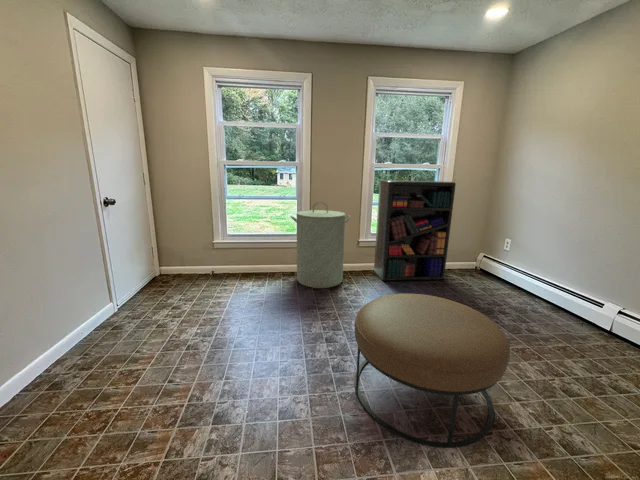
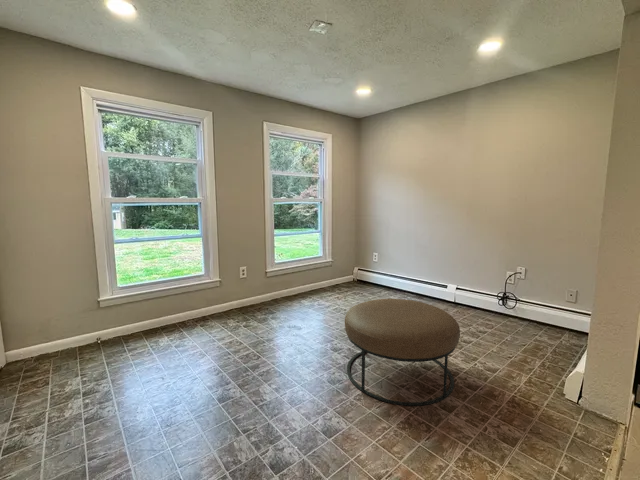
bookshelf: present [374,180,456,281] -> none [281,211,343,305]
laundry hamper: present [291,202,350,288] -> none [207,236,266,327]

